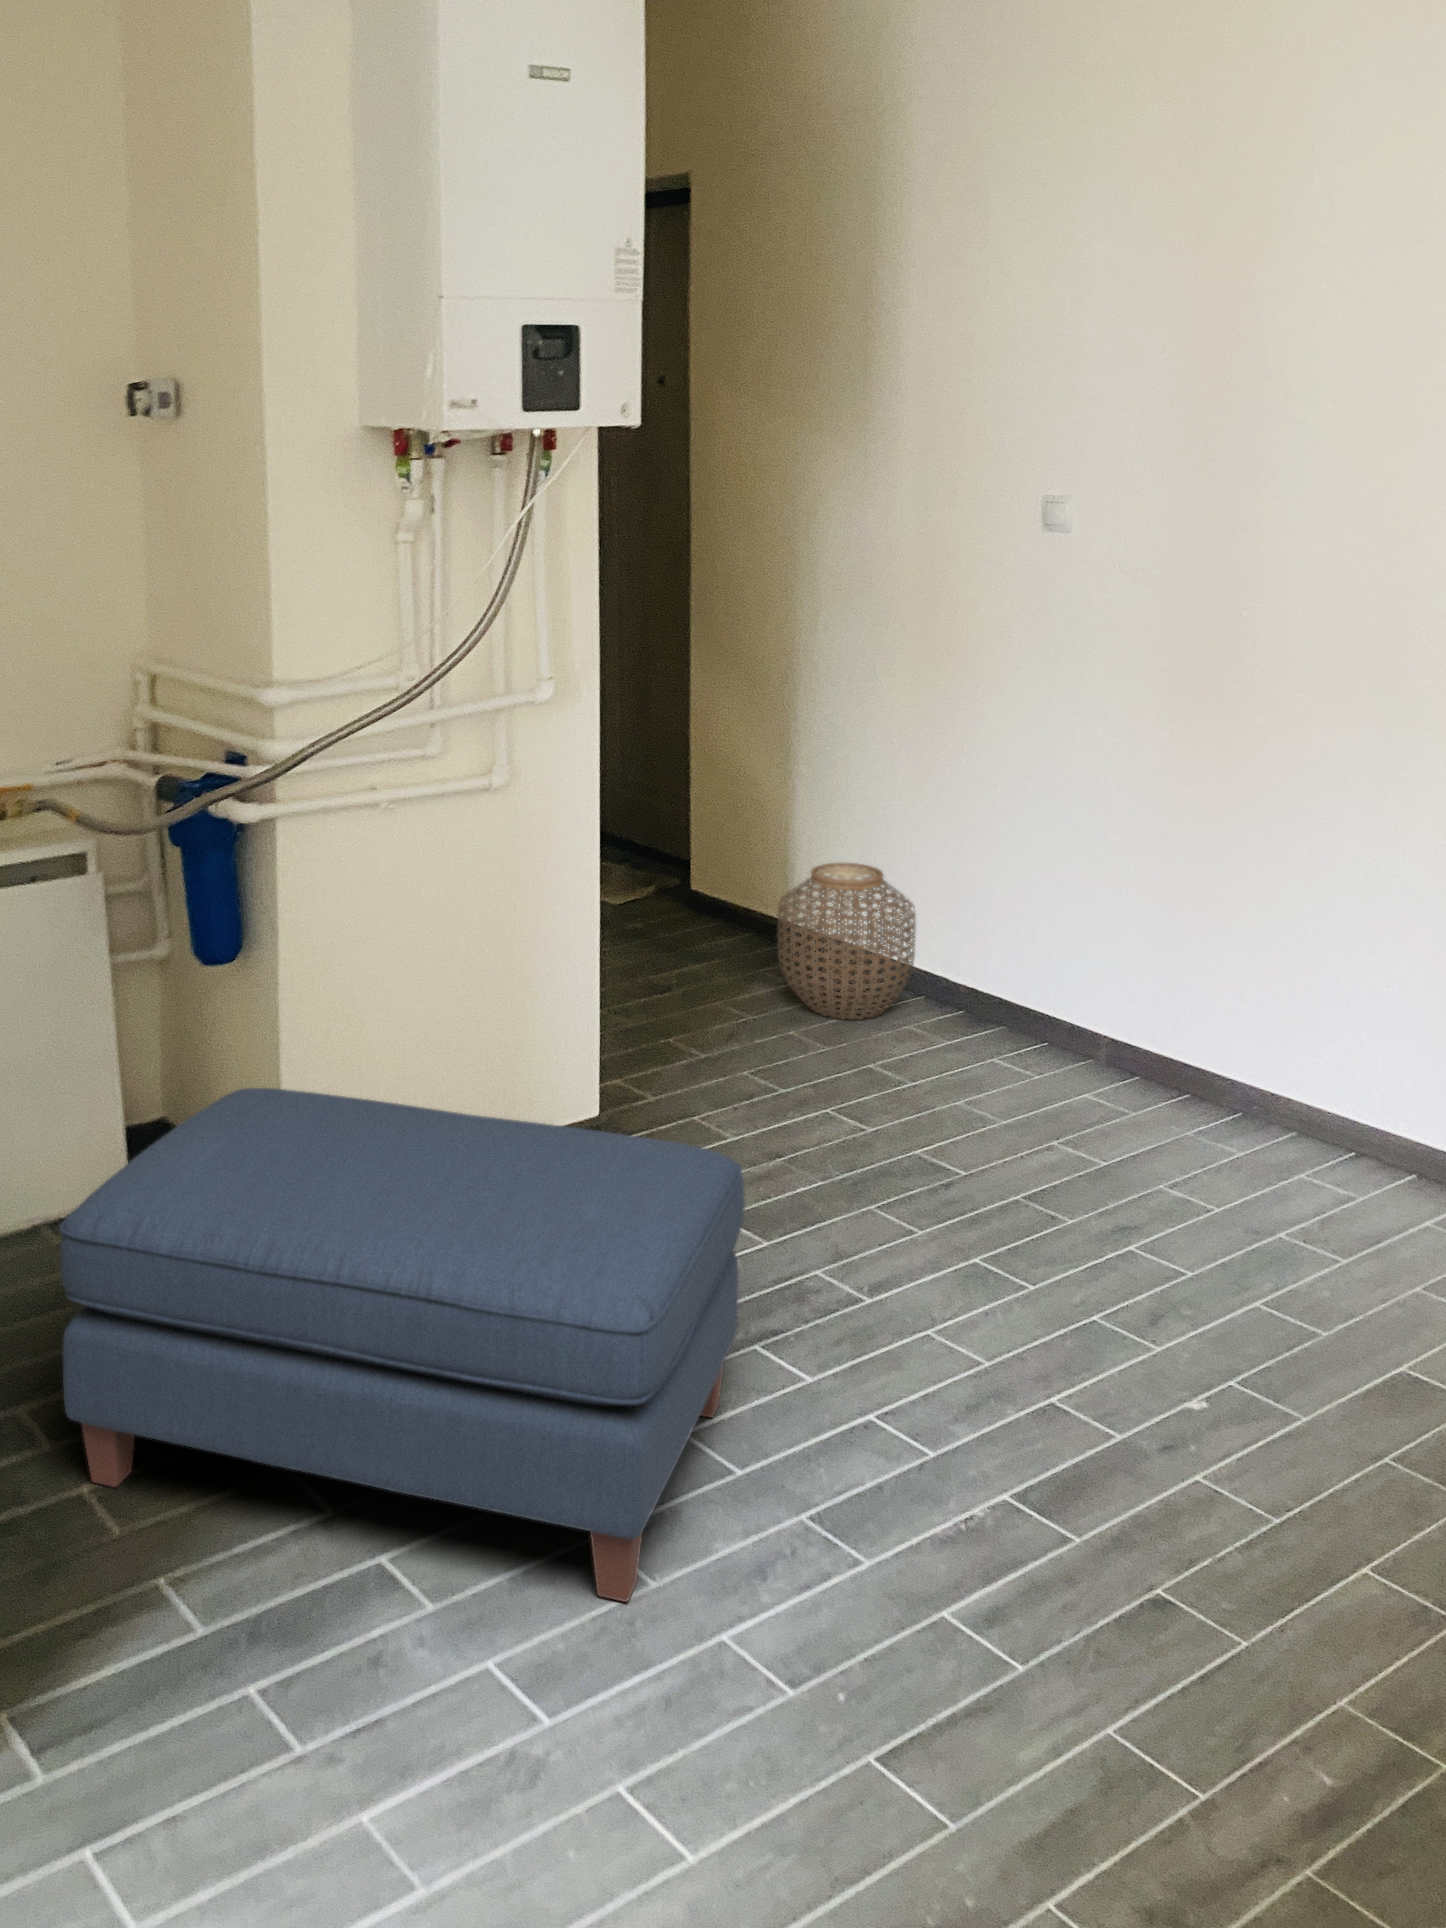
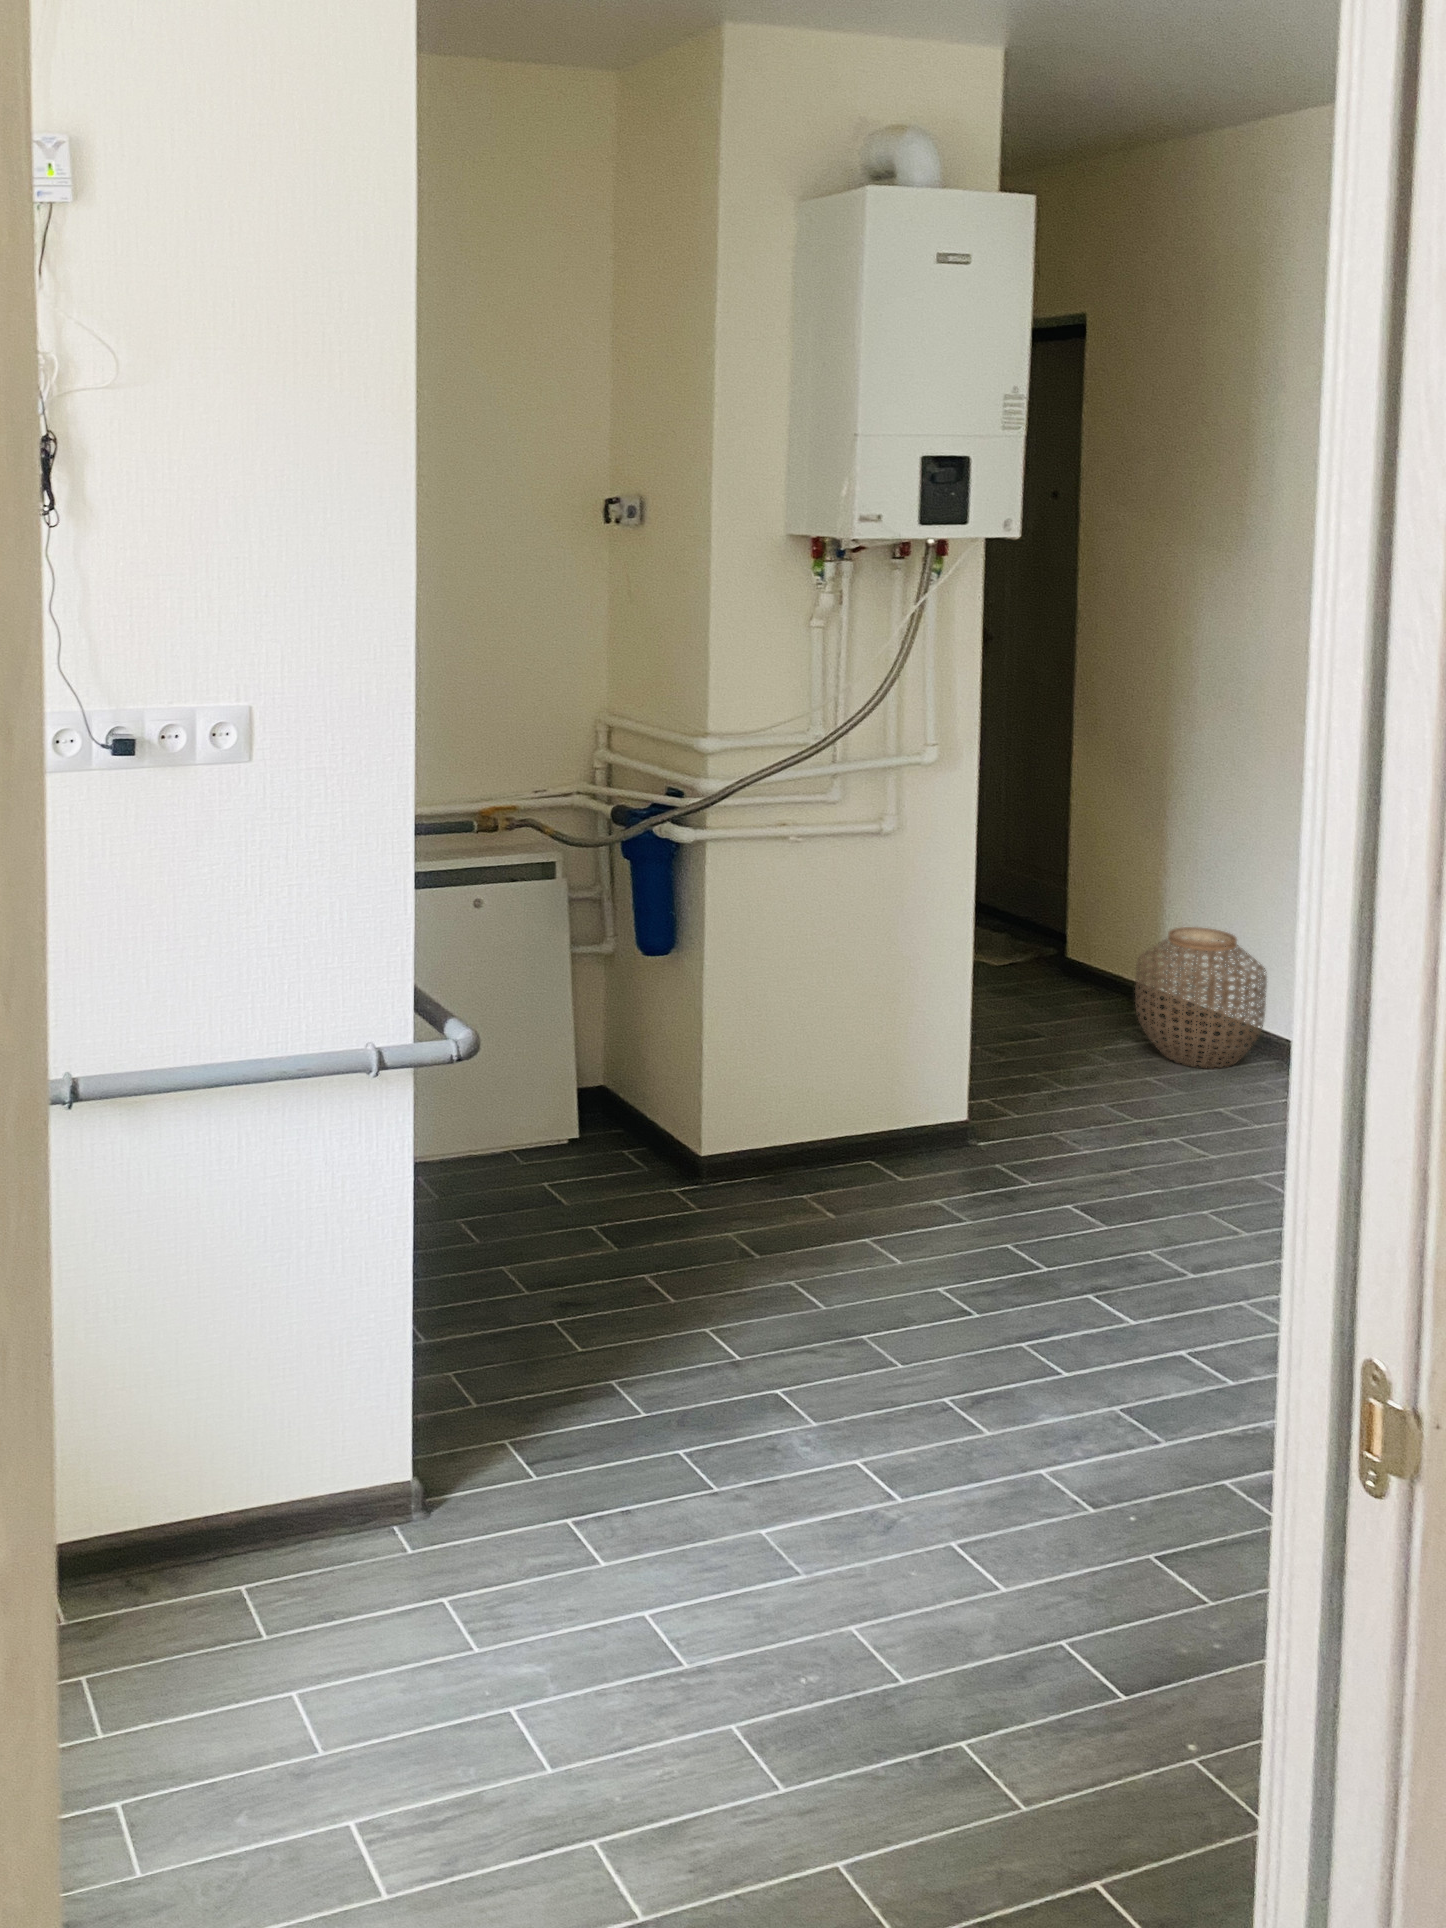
ottoman: present [60,1088,745,1602] -> none [544,1044,1079,1441]

